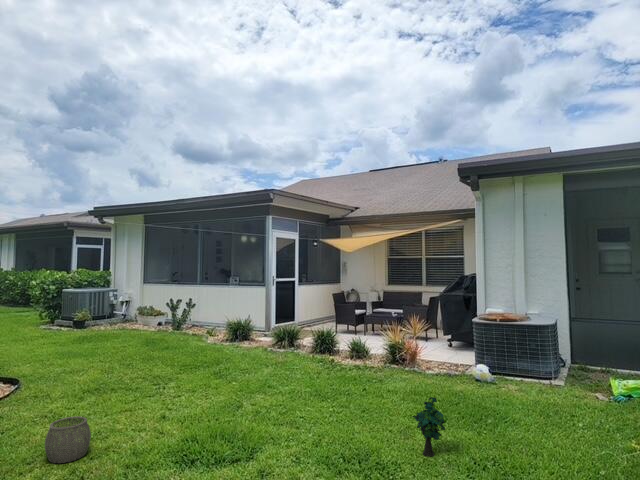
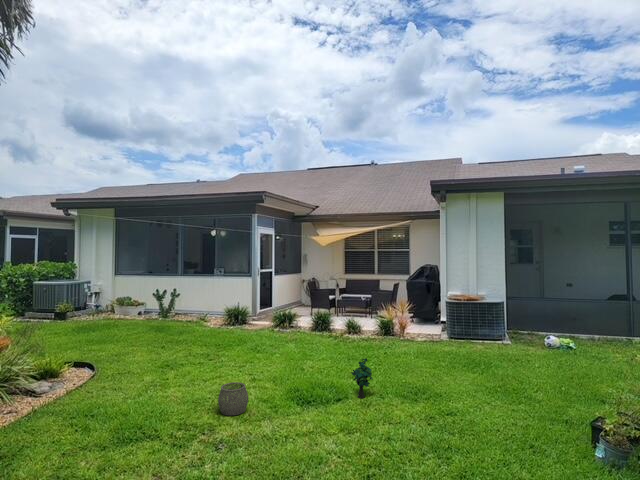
decorative plant: present [412,397,445,457] -> present [351,359,373,398]

